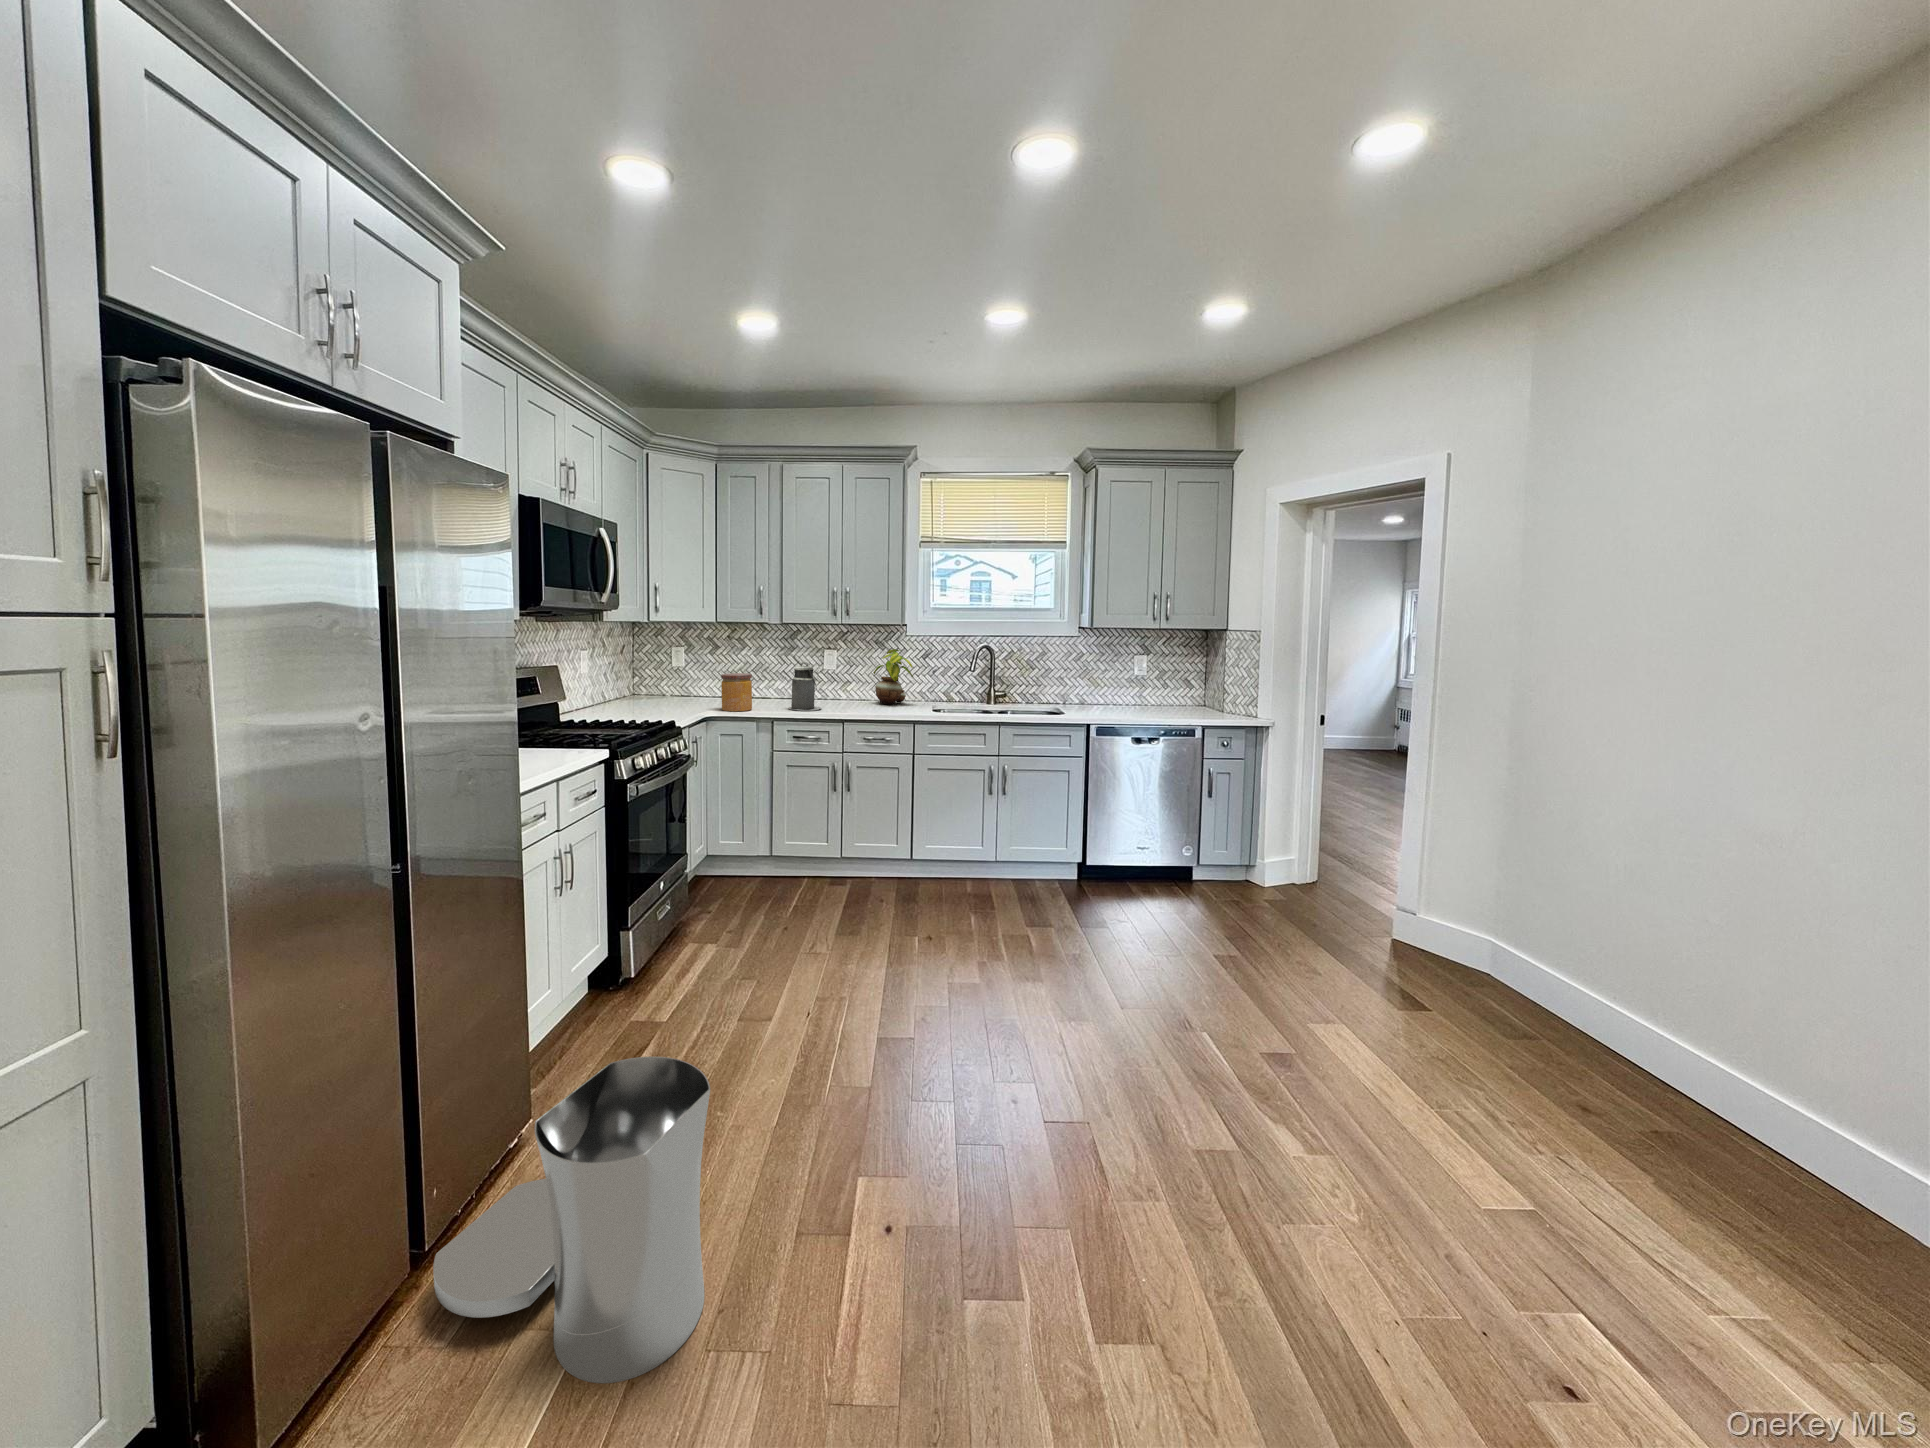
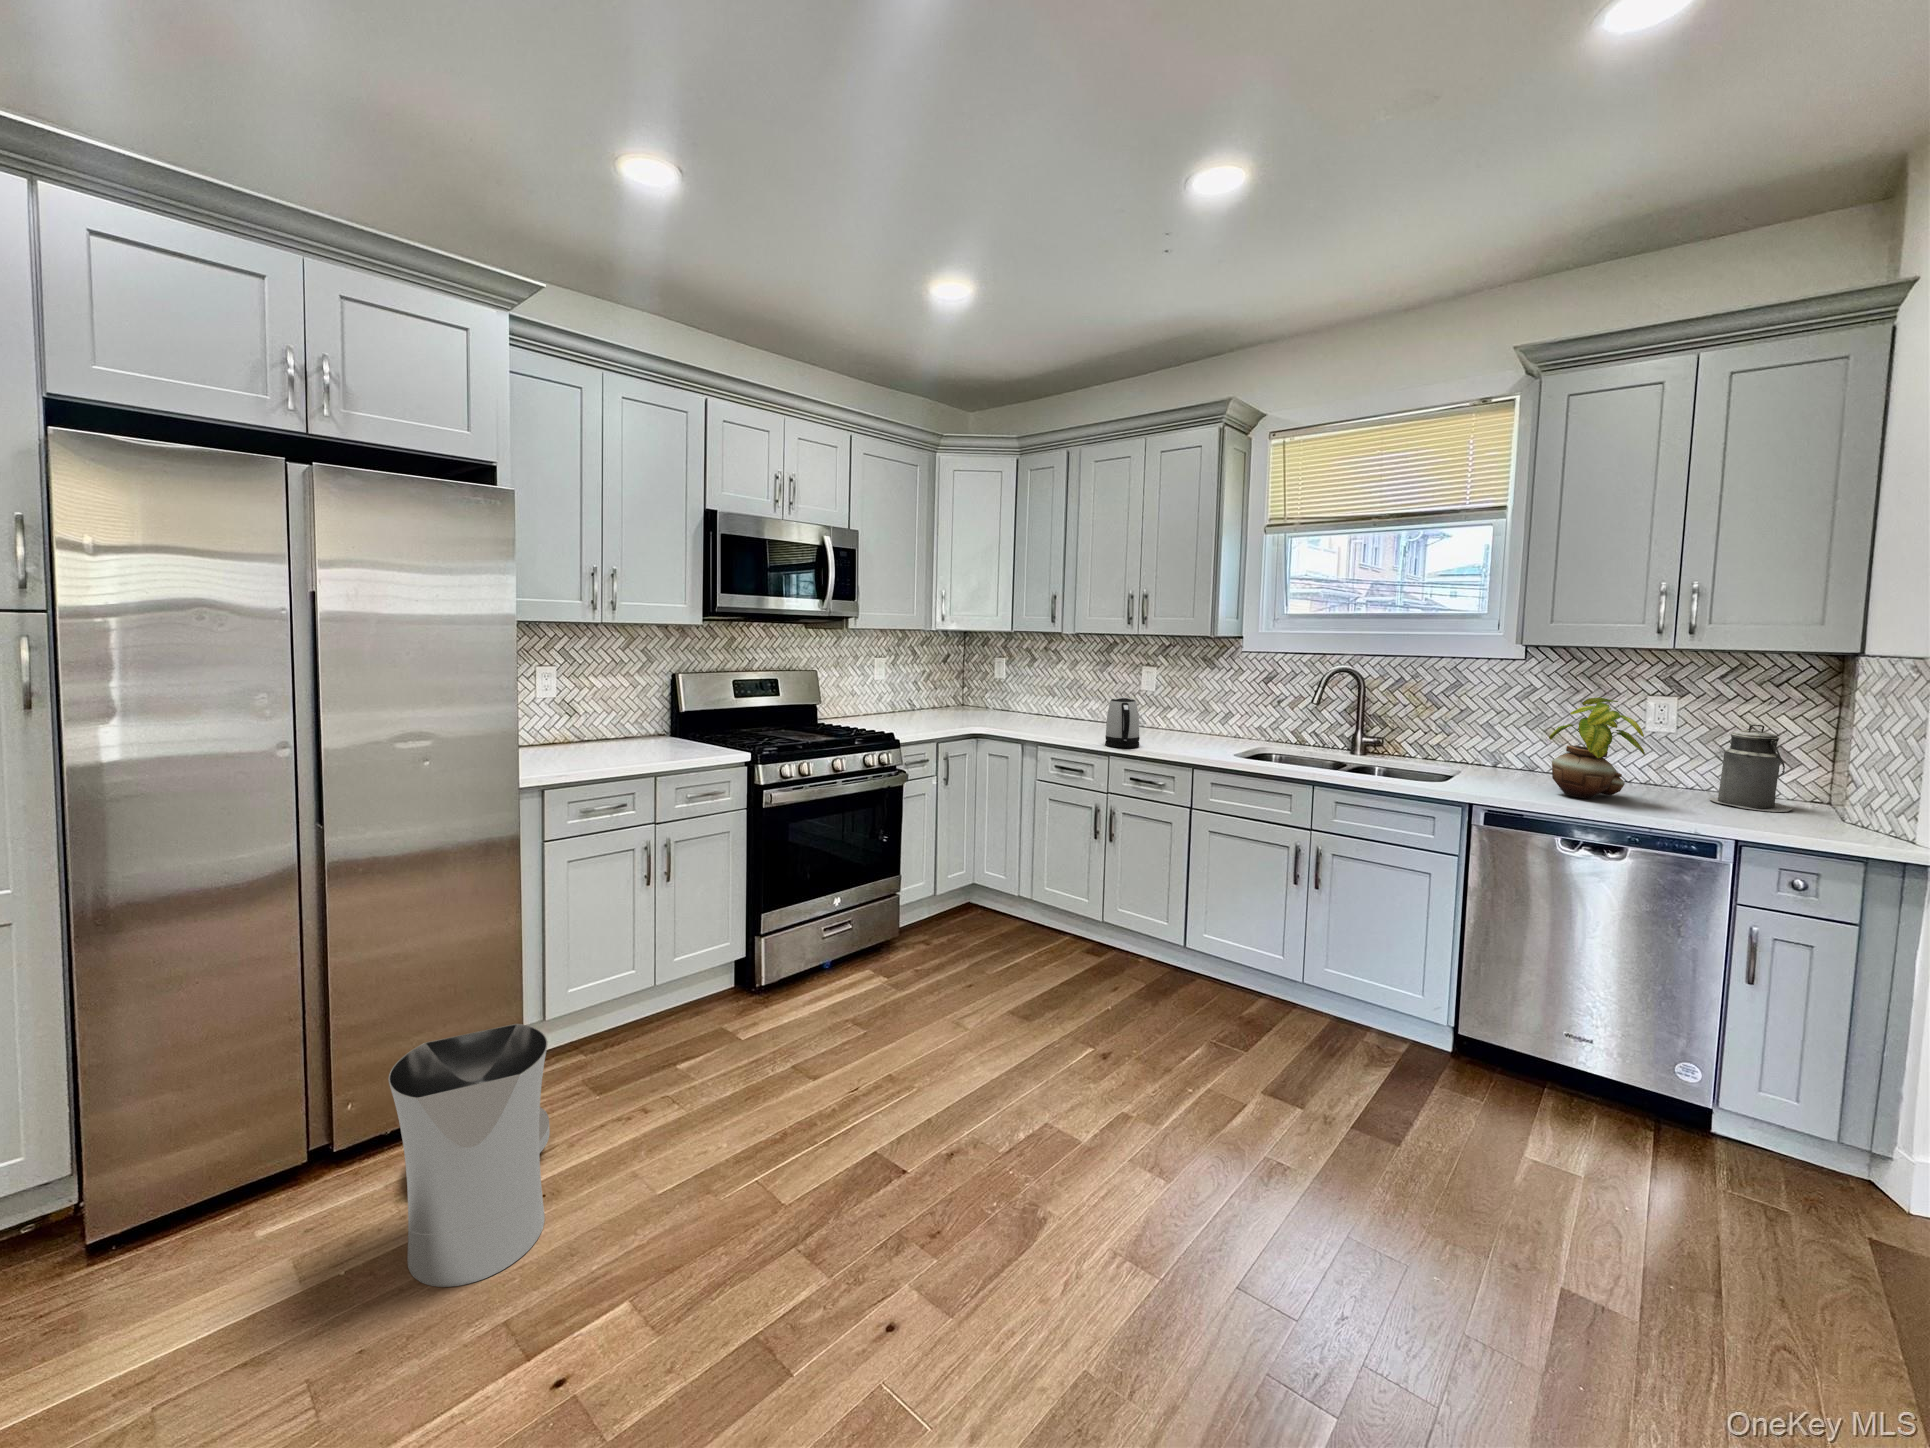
potted plant: present [873,649,913,704] -> present [1549,698,1645,799]
canister: present [789,662,821,711] -> present [1709,724,1793,812]
jar: present [721,673,752,711] -> none [991,689,1024,731]
kettle: none [840,674,866,714] -> present [1105,697,1140,748]

